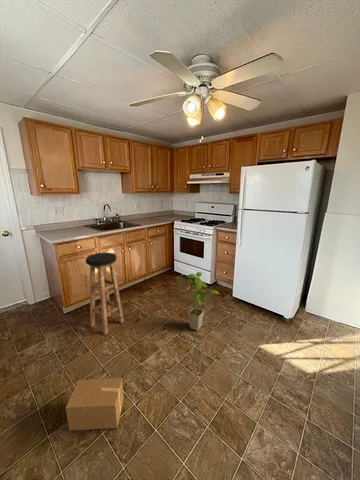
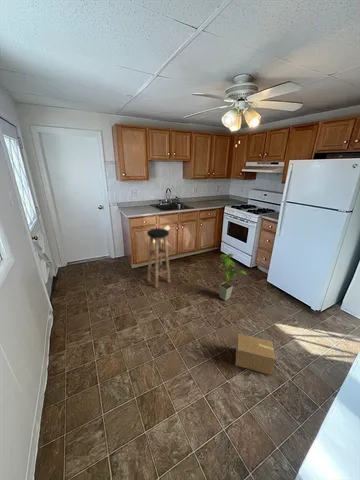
cardboard box: present [66,378,124,431] -> present [235,334,275,375]

